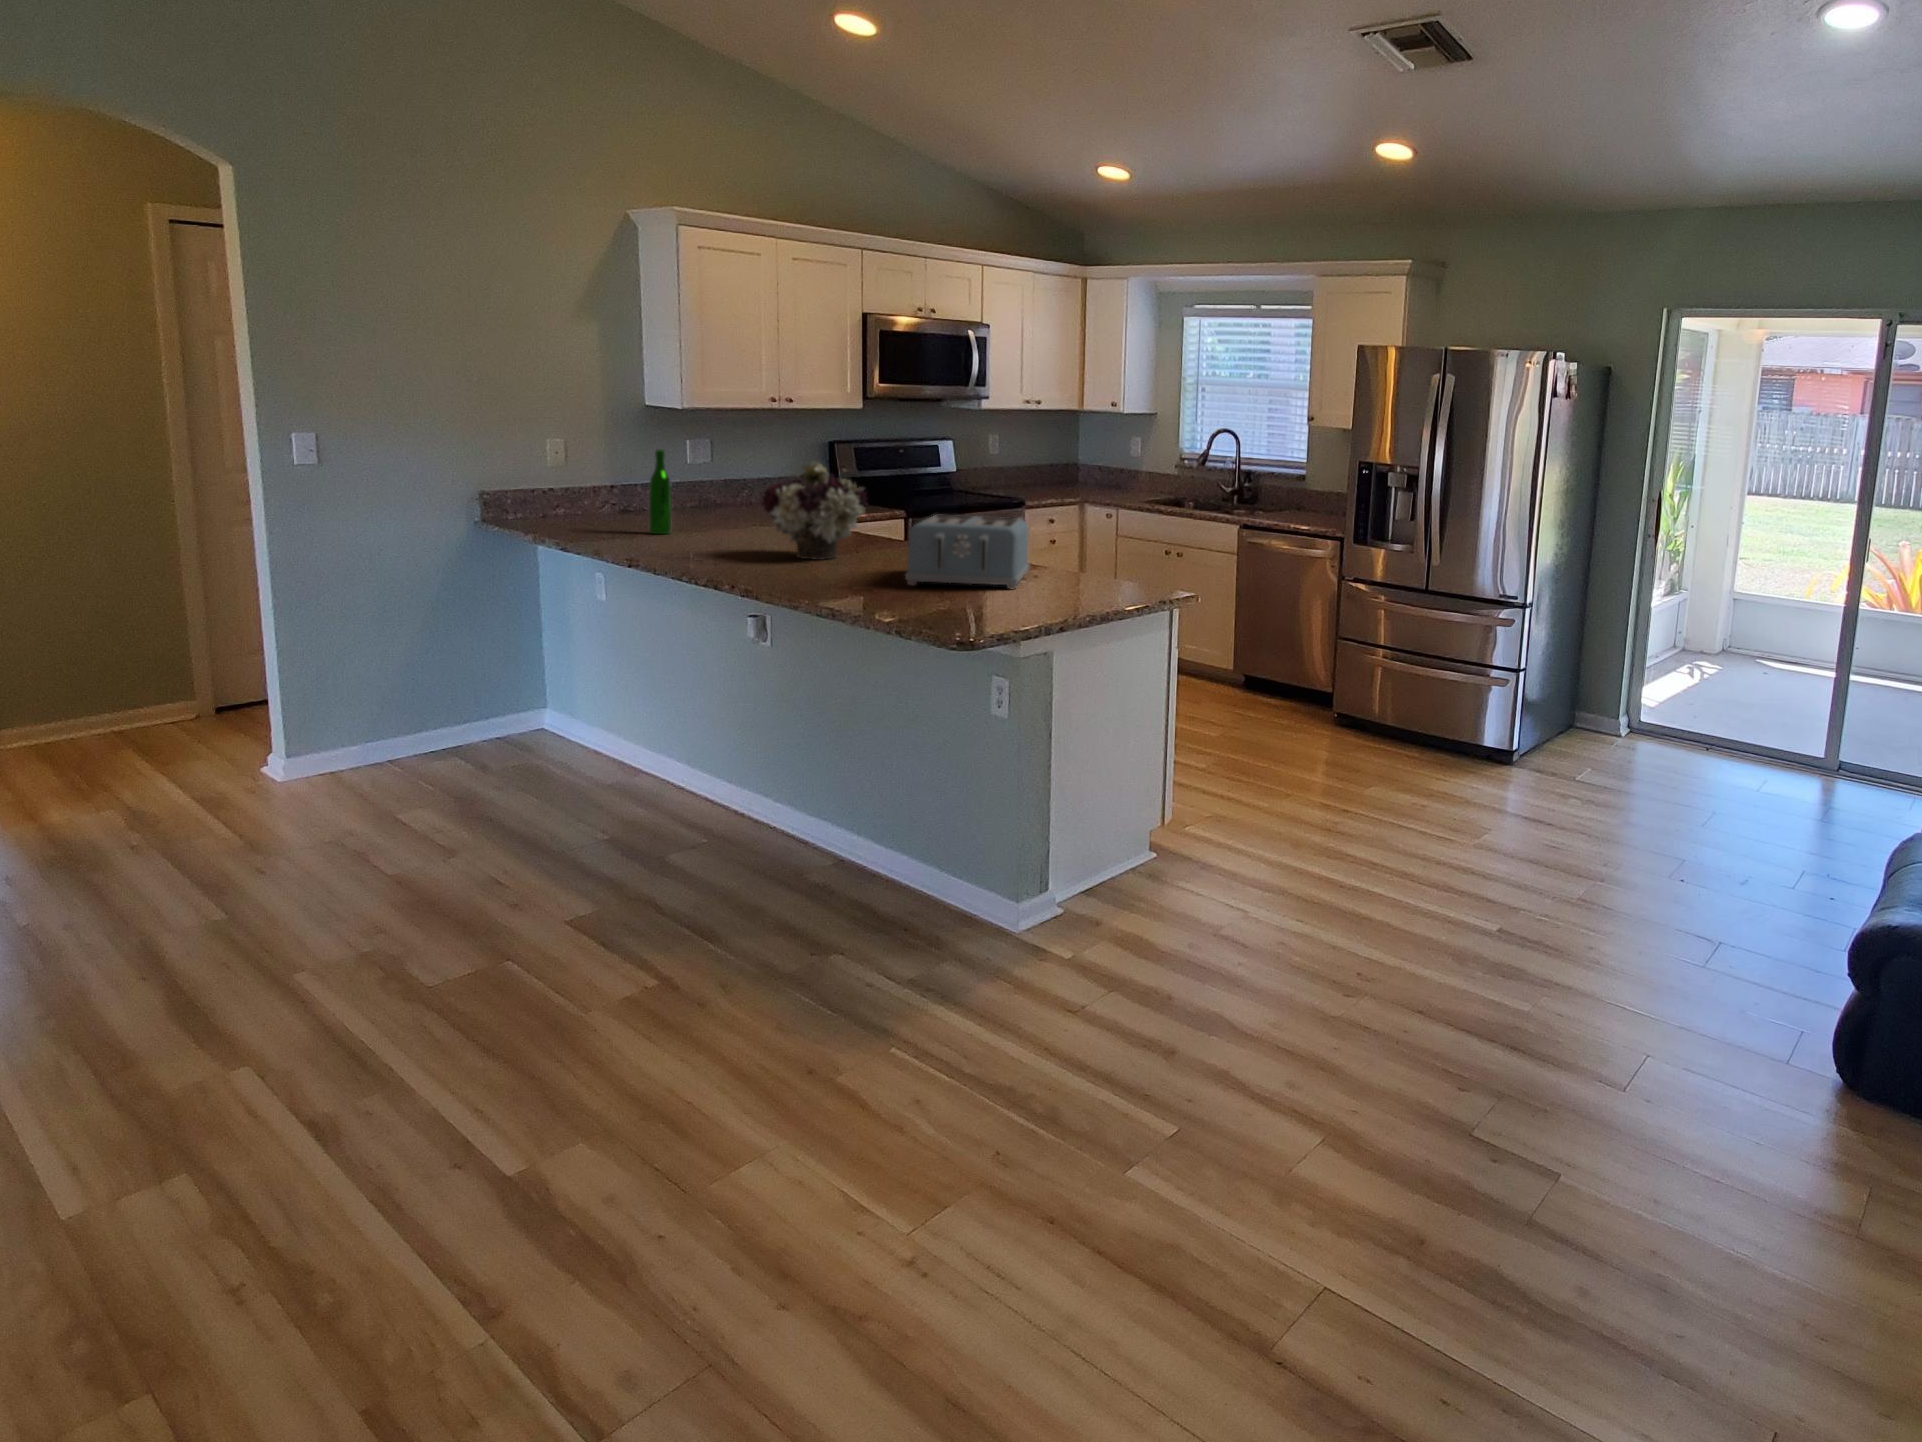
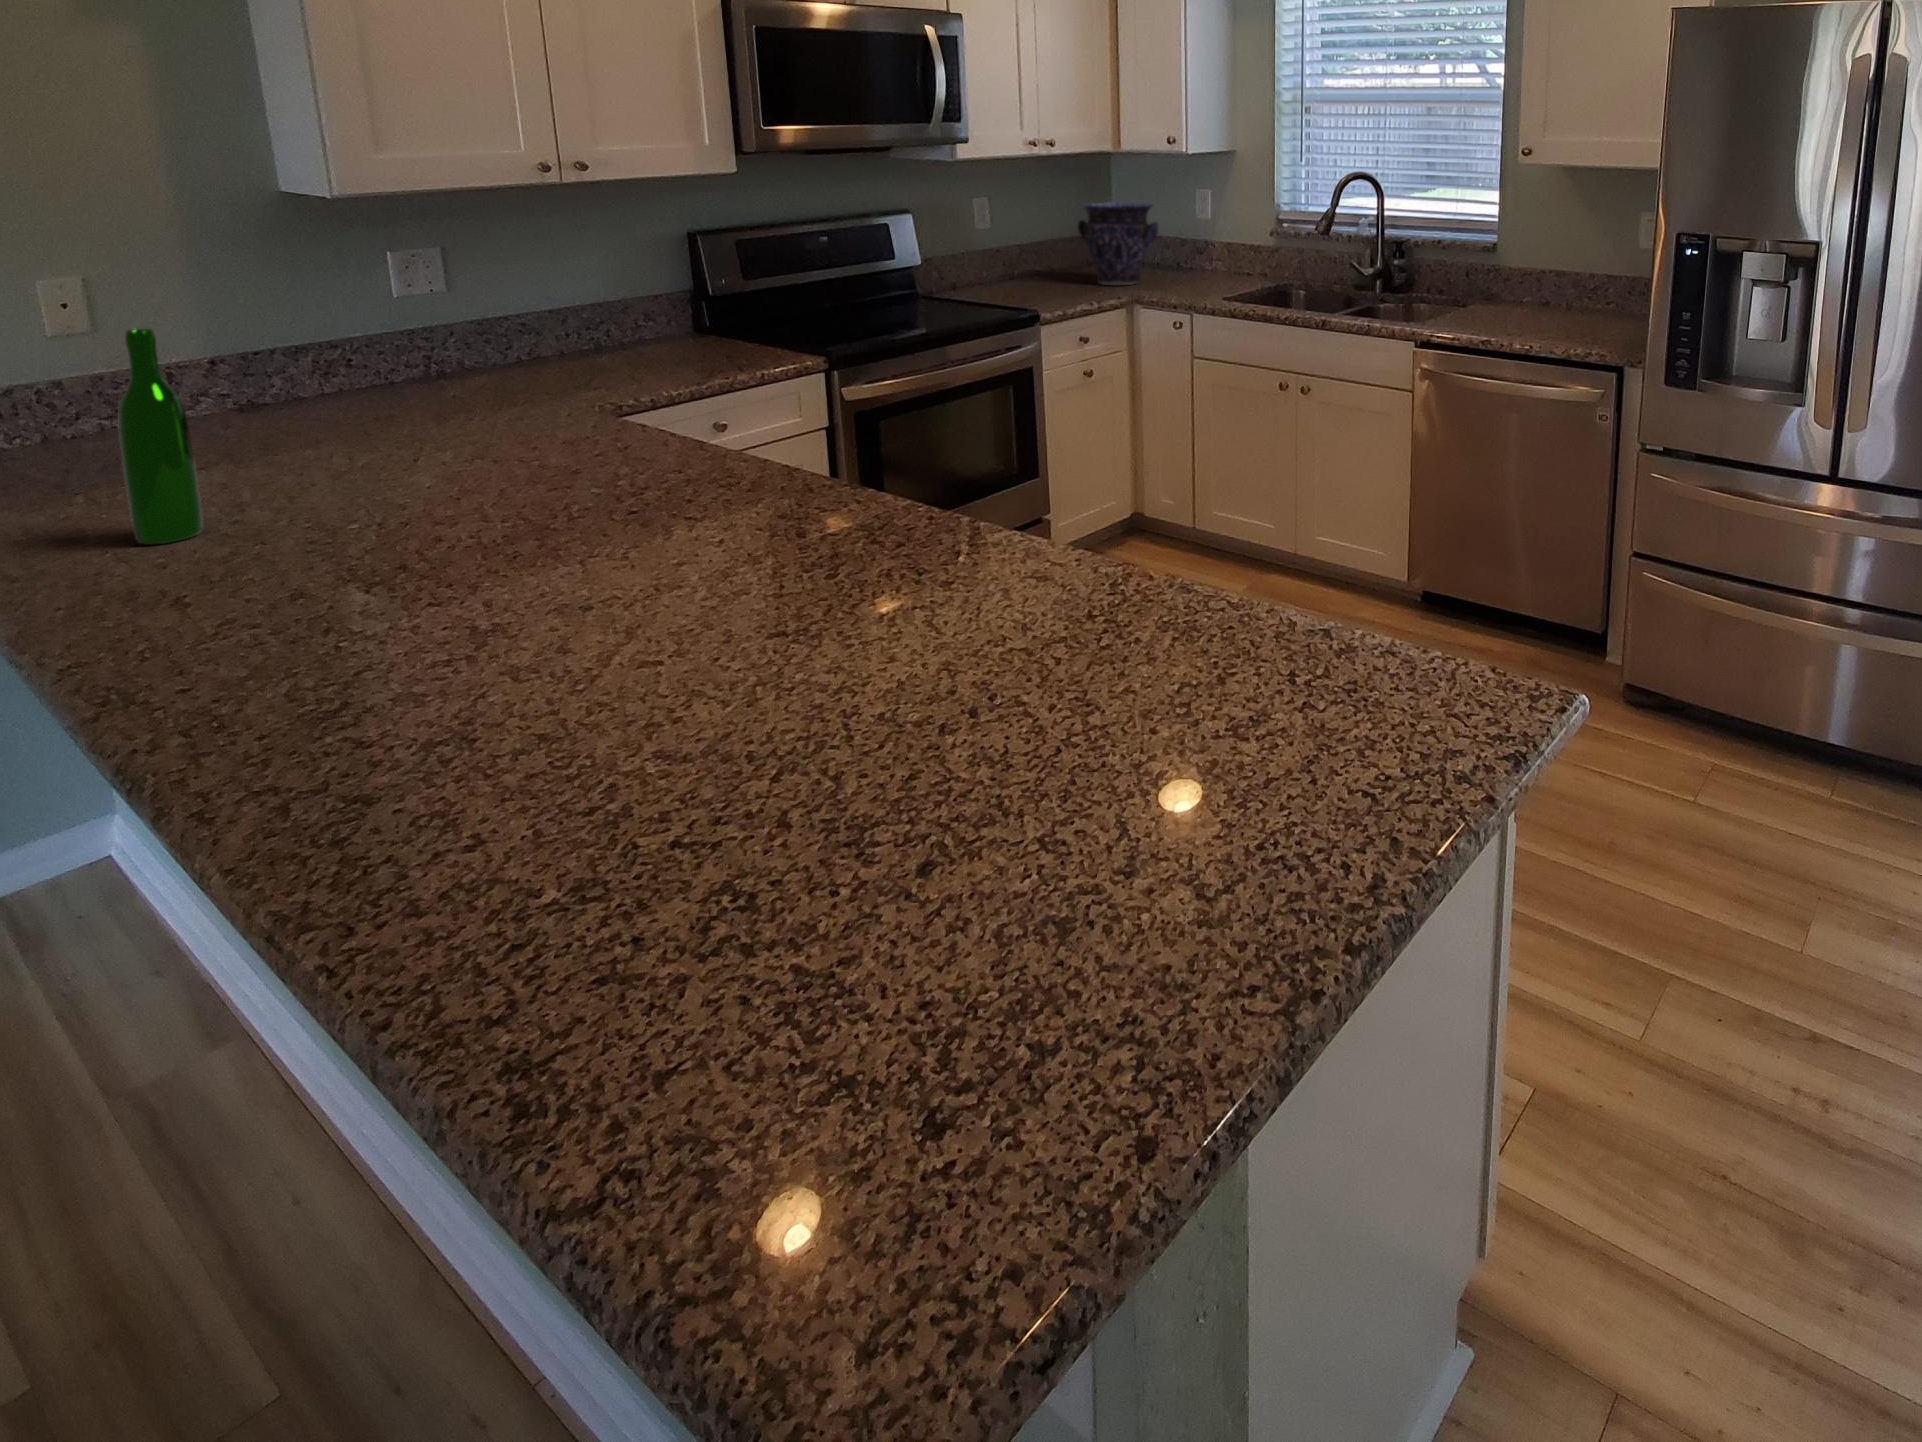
vase: none [1053,442,1104,494] -> present [1078,203,1158,285]
flower arrangement: present [761,462,867,560] -> none [269,394,643,705]
toaster: present [905,515,1029,589] -> none [681,585,1168,1038]

